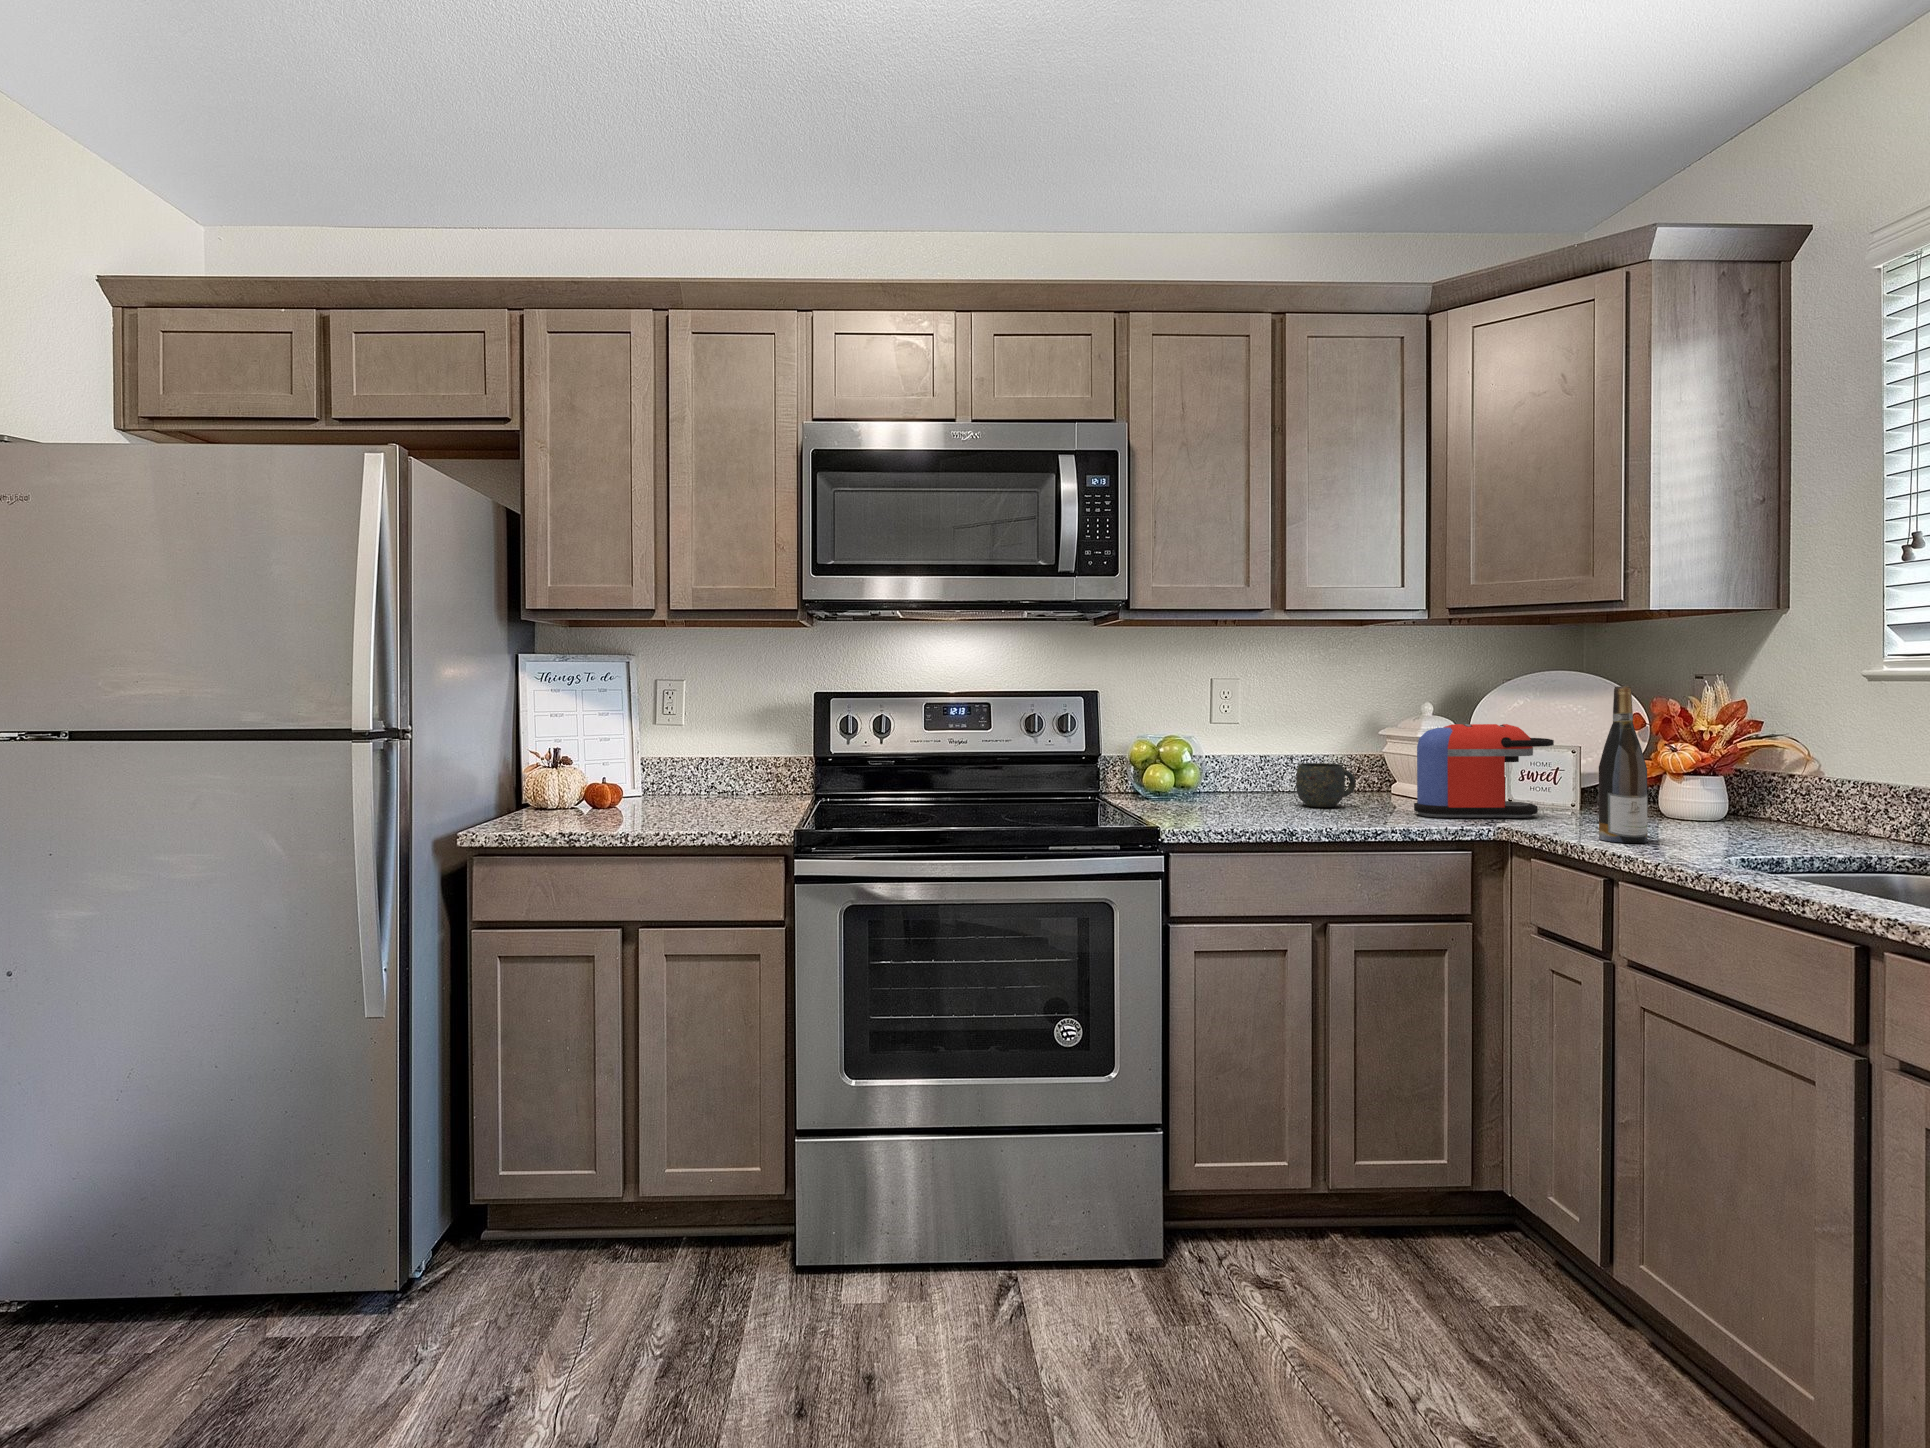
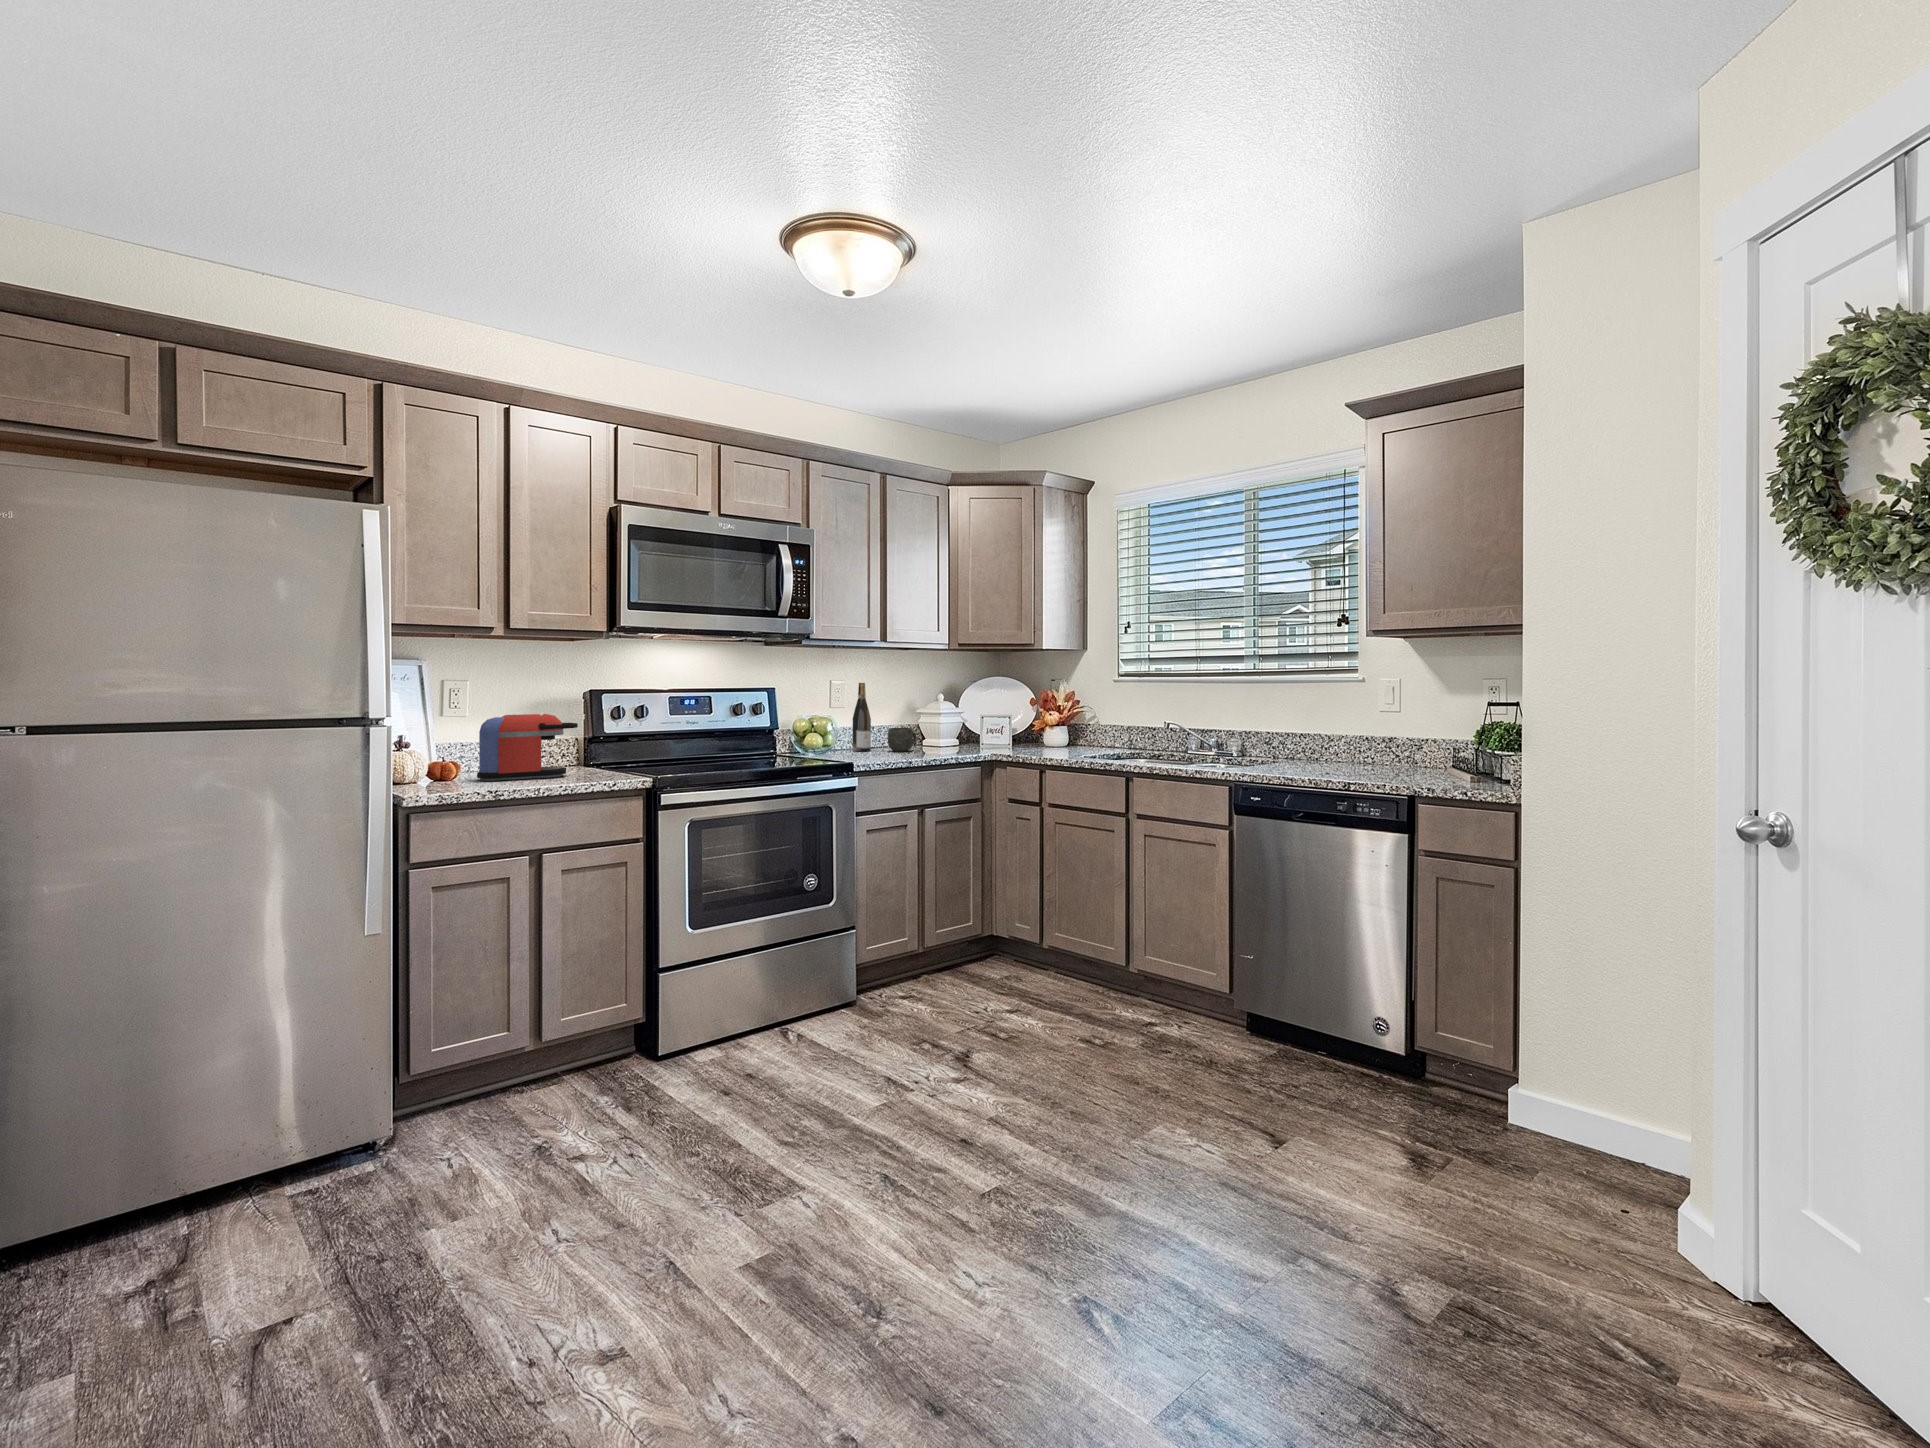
wine bottle: present [1599,687,1648,843] -> present [853,683,871,751]
coffee maker: present [1414,724,1554,818] -> present [477,714,578,781]

